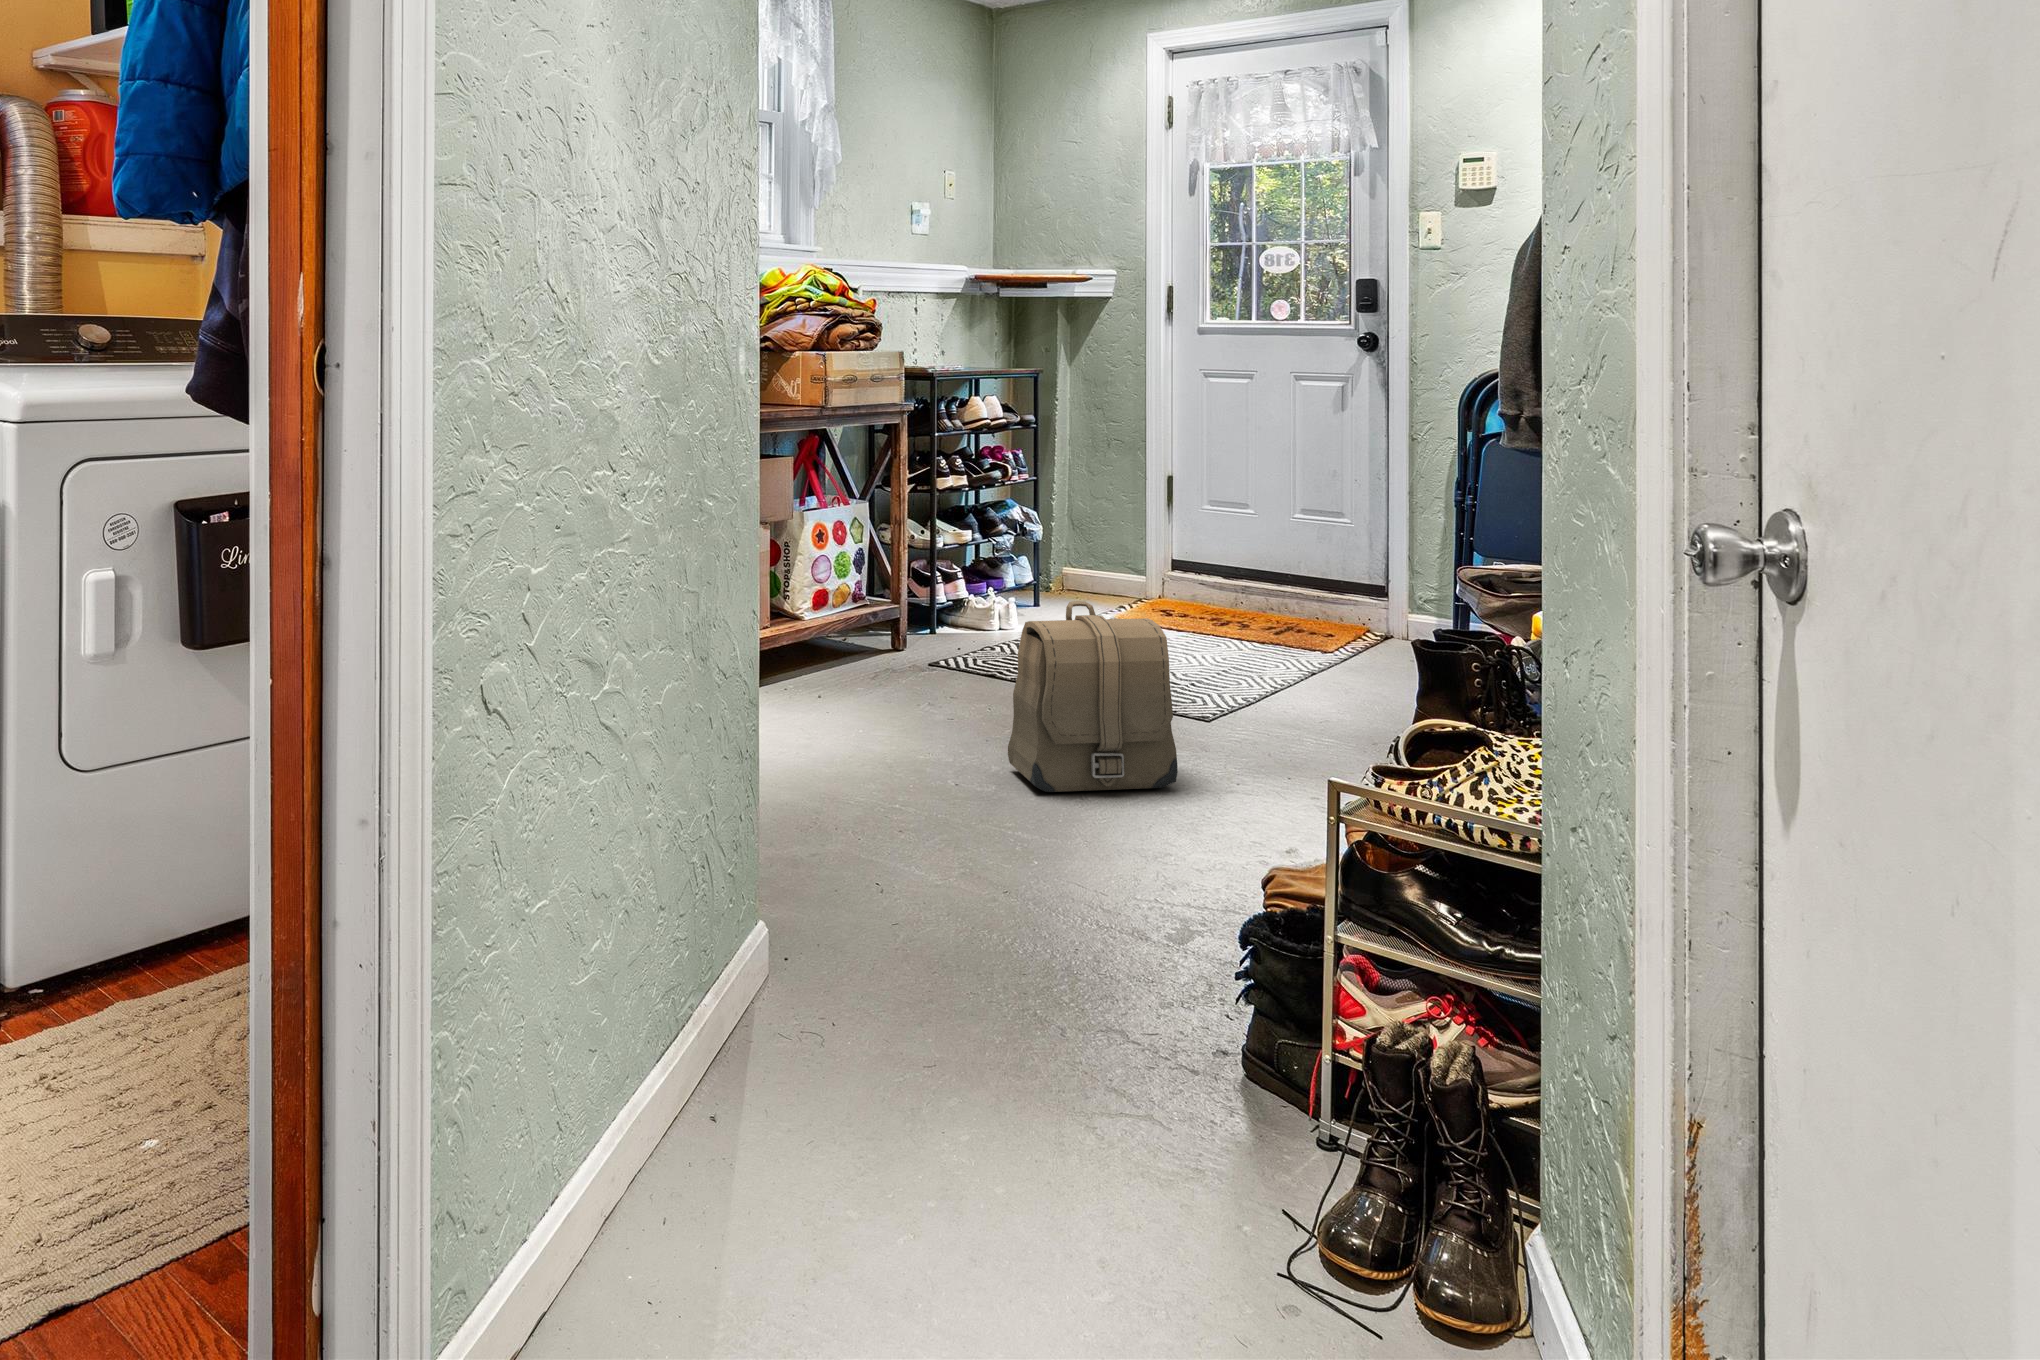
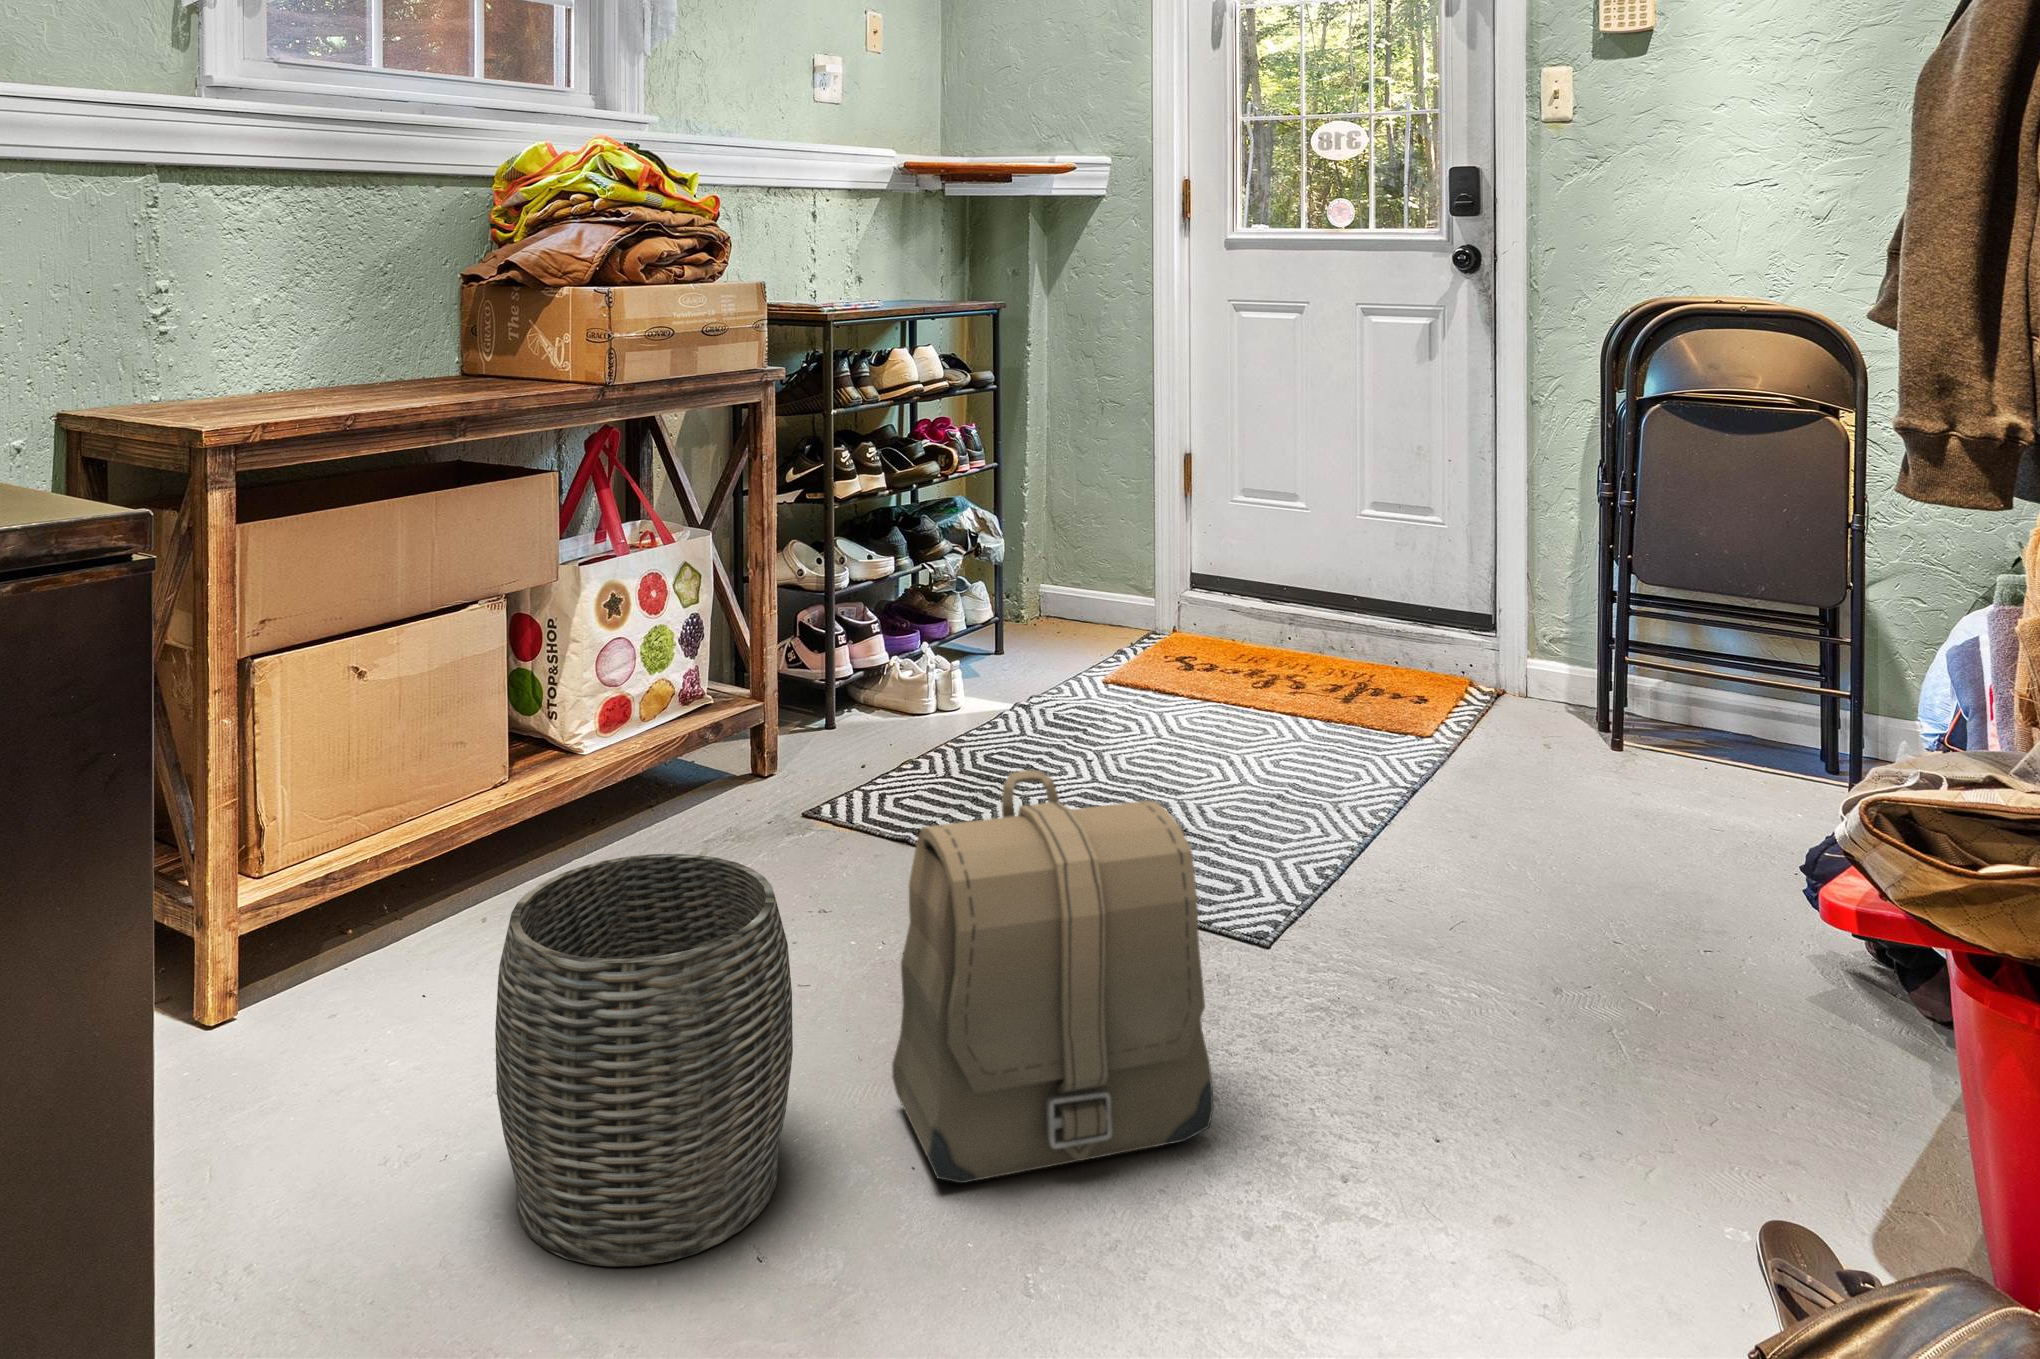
woven basket: none [823,632,964,804] -> present [495,854,793,1267]

